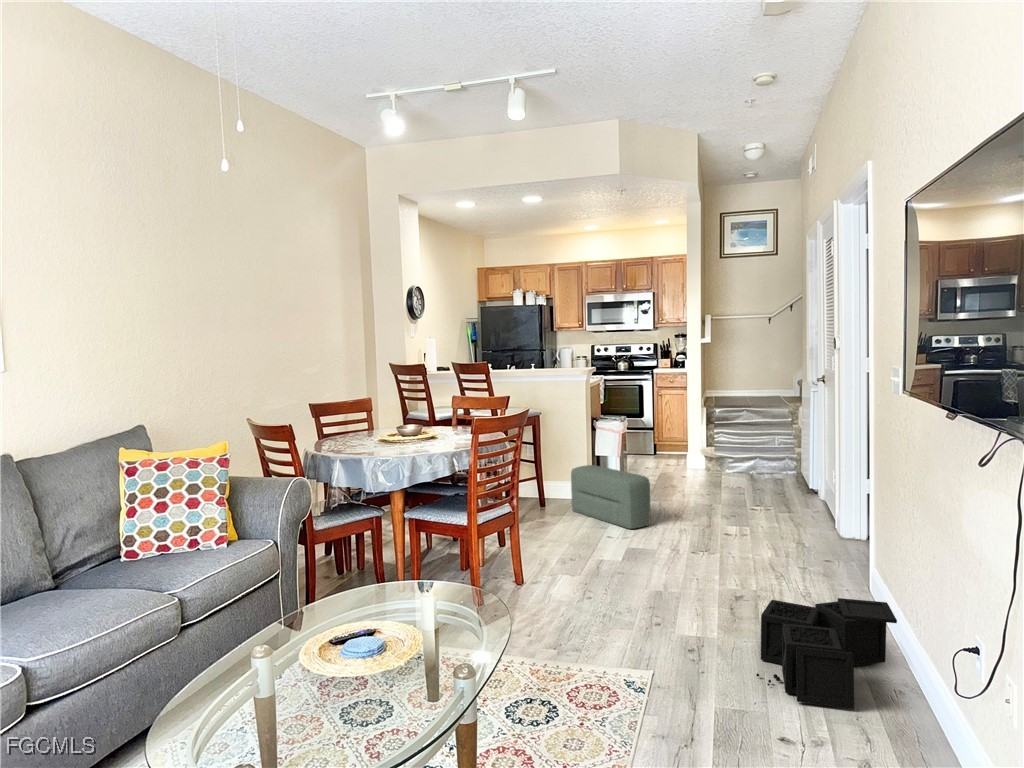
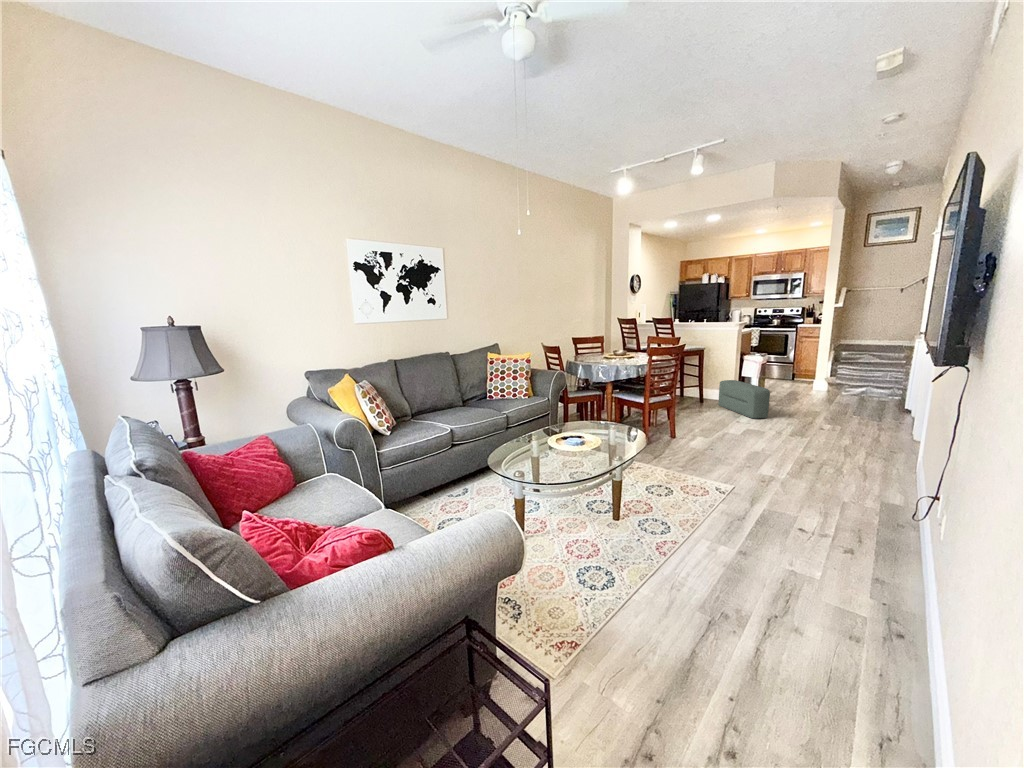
storage bin: present [756,598,897,709] -> none [802,463,917,529]

